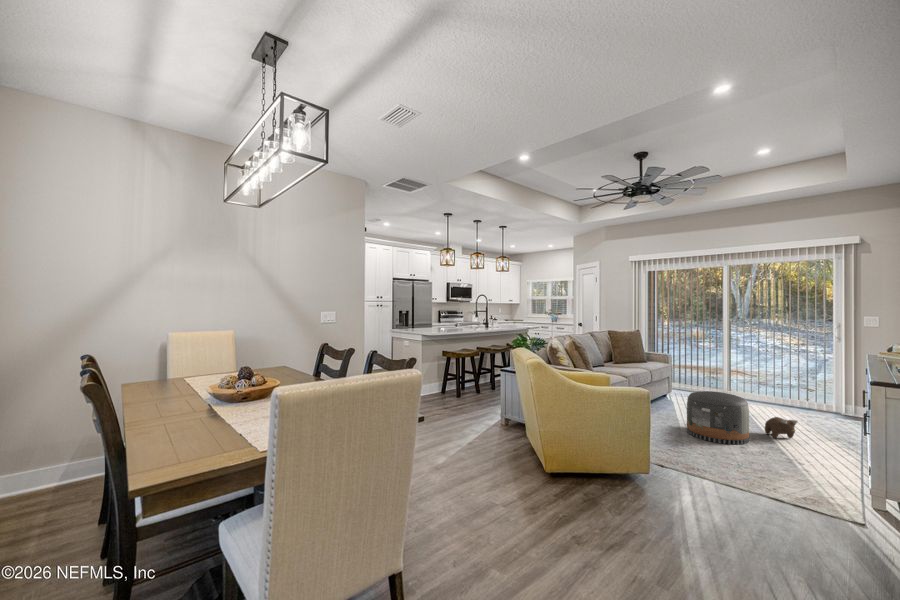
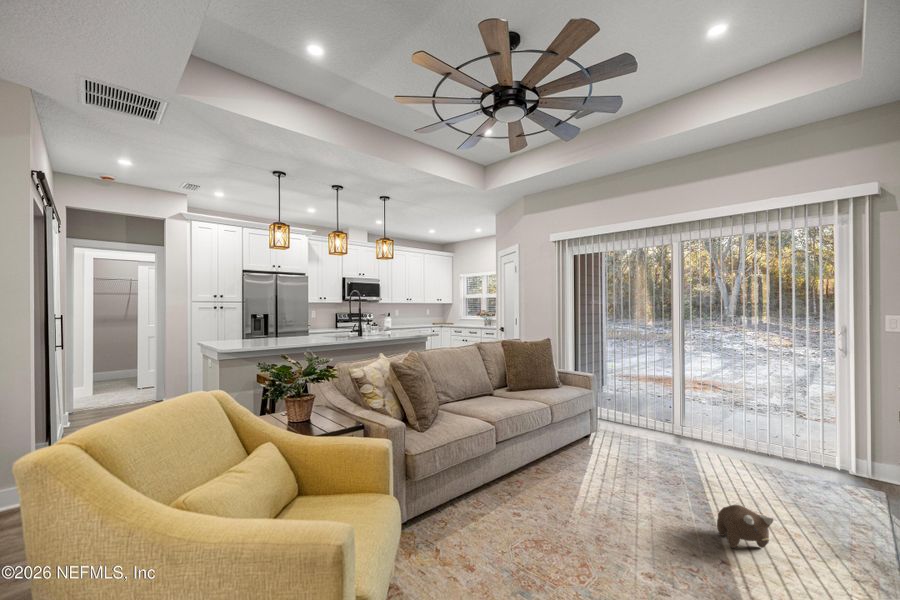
pouf: present [687,391,749,444] -> none [578,454,684,572]

